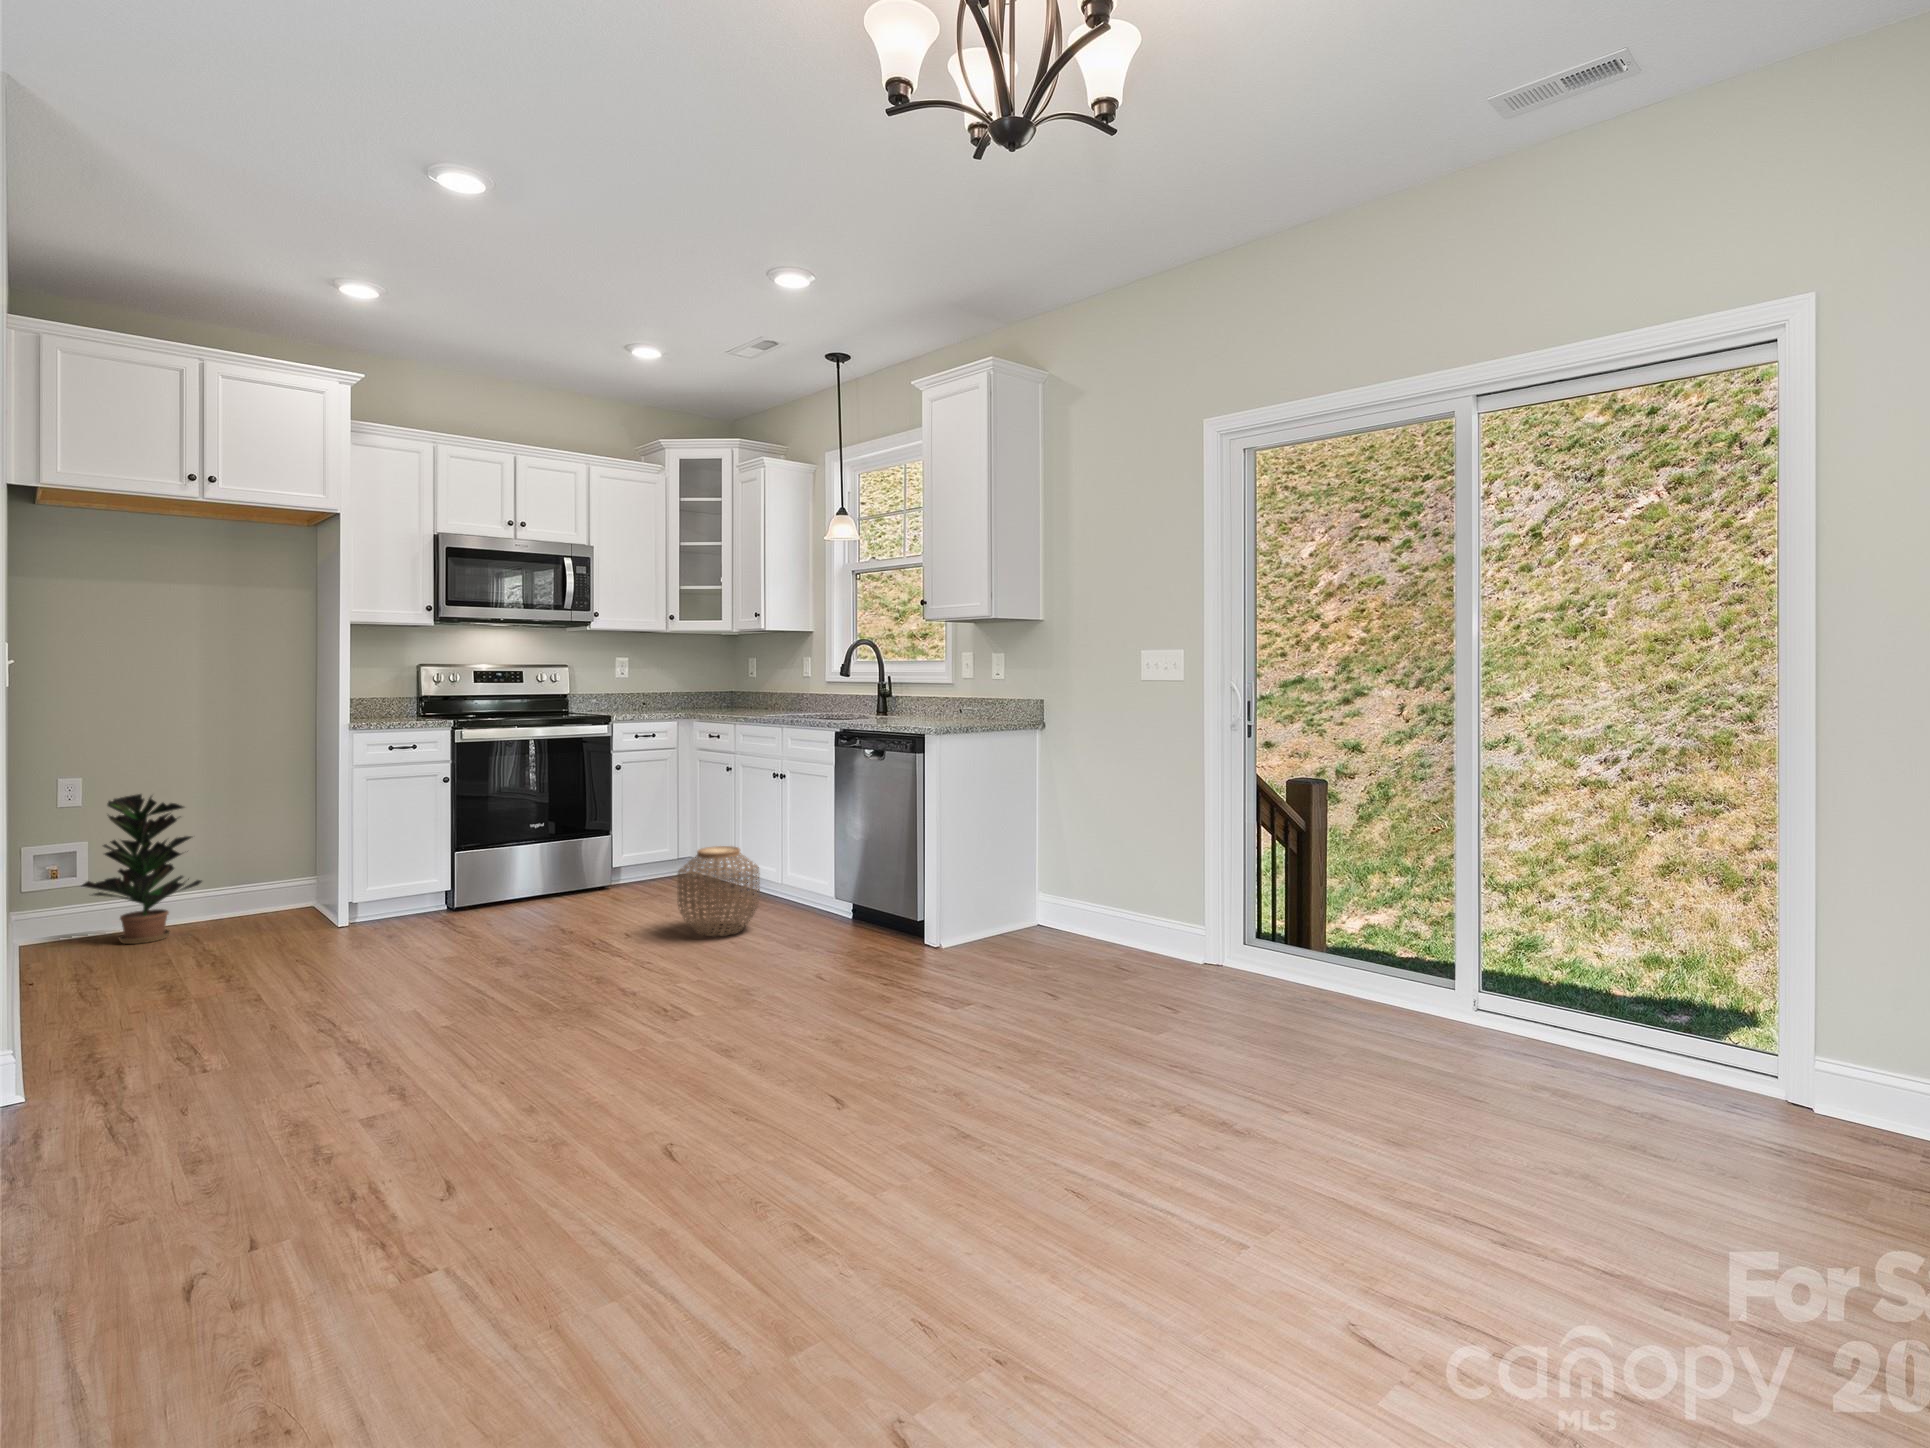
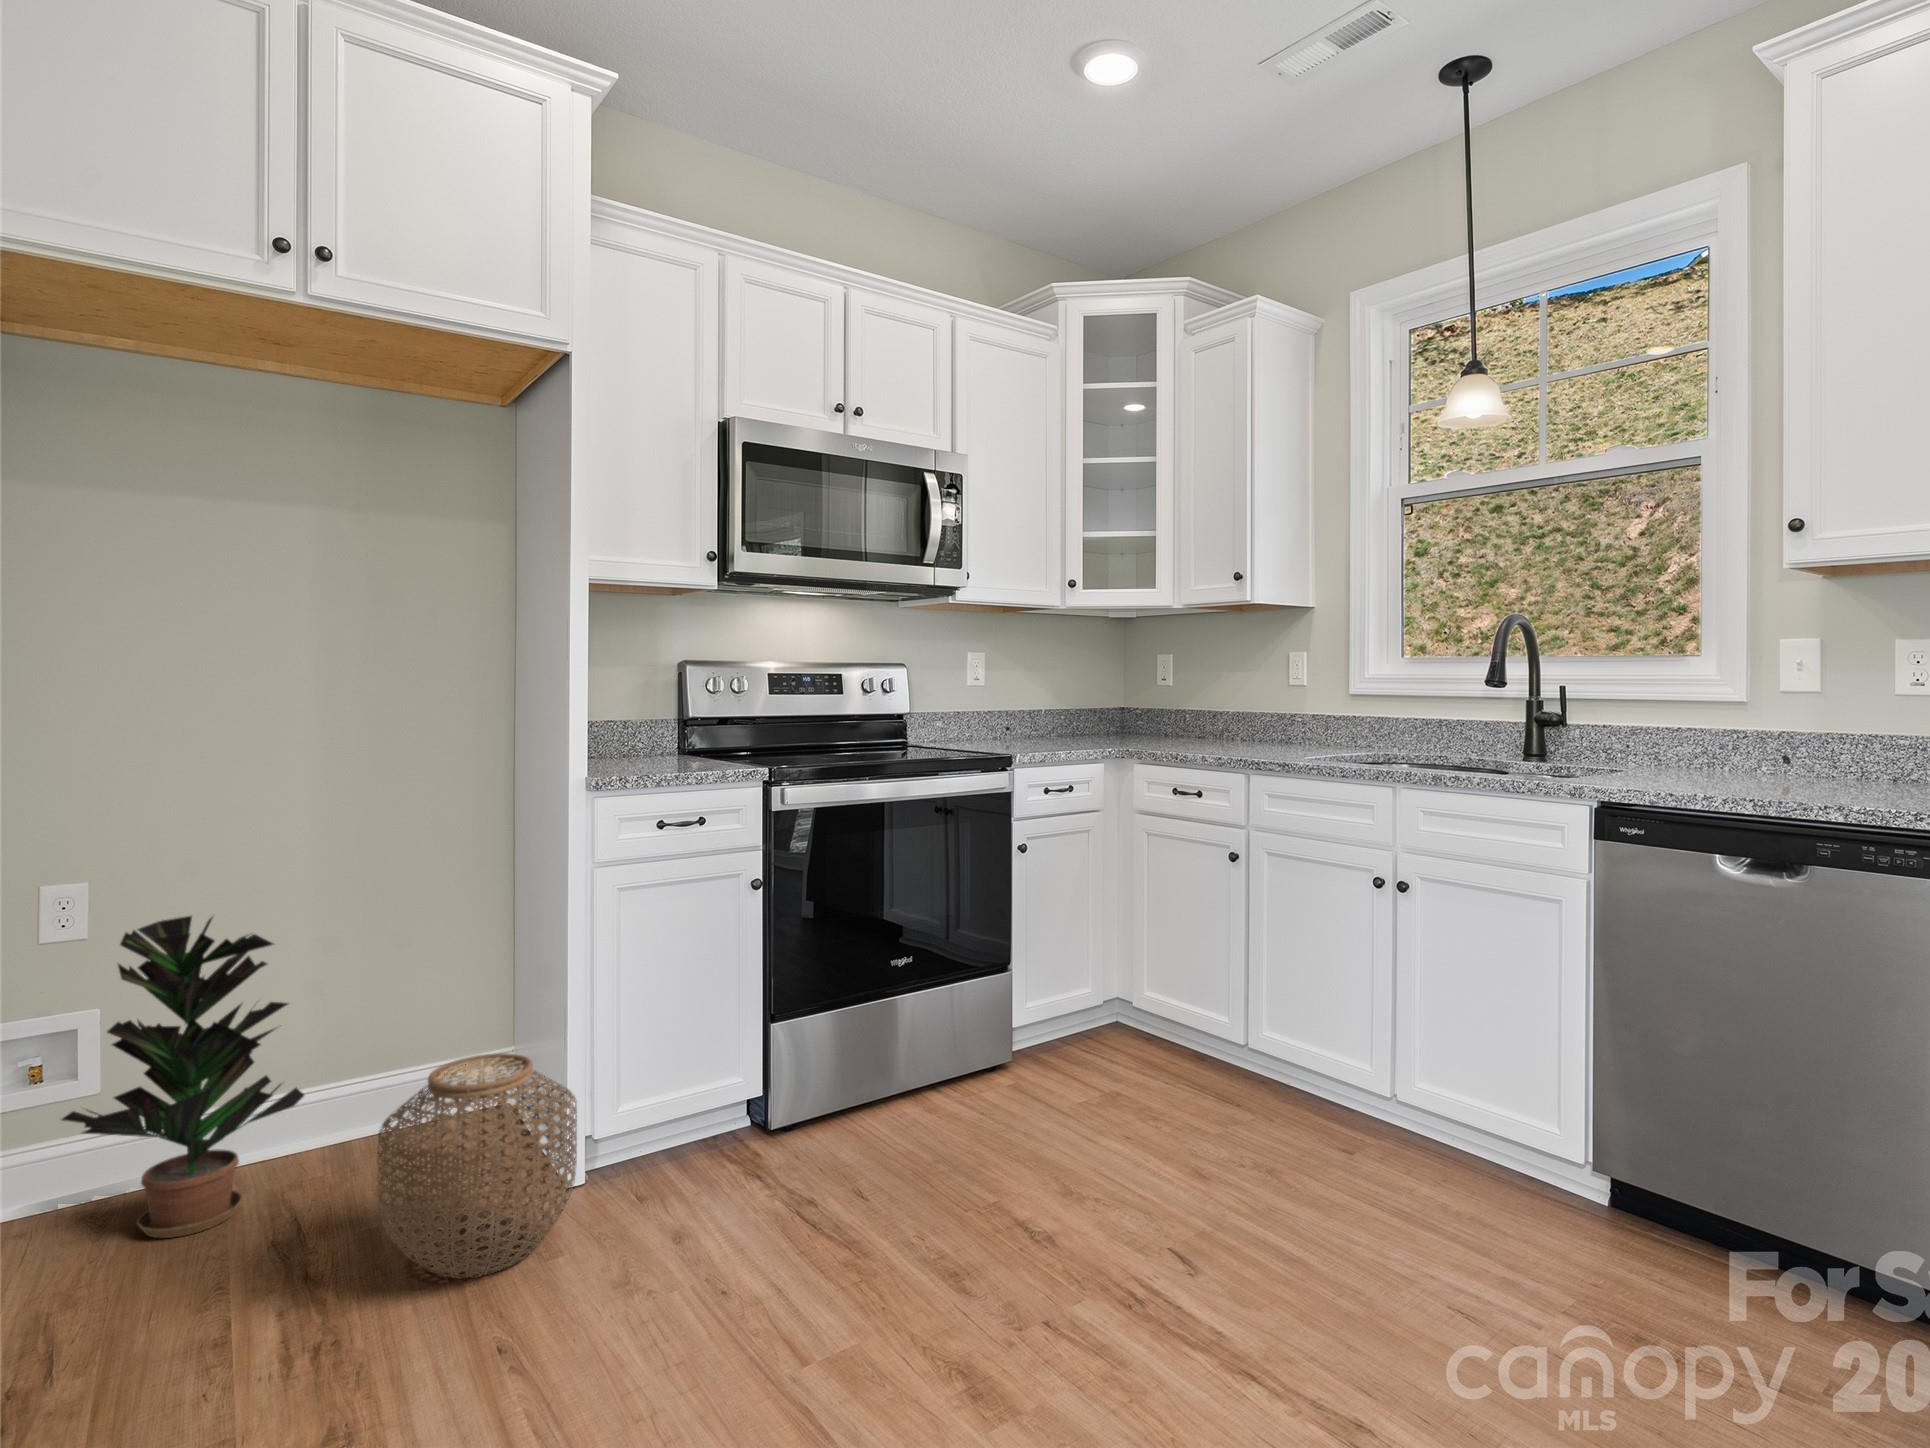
woven basket: present [677,846,760,936] -> present [377,1053,577,1278]

